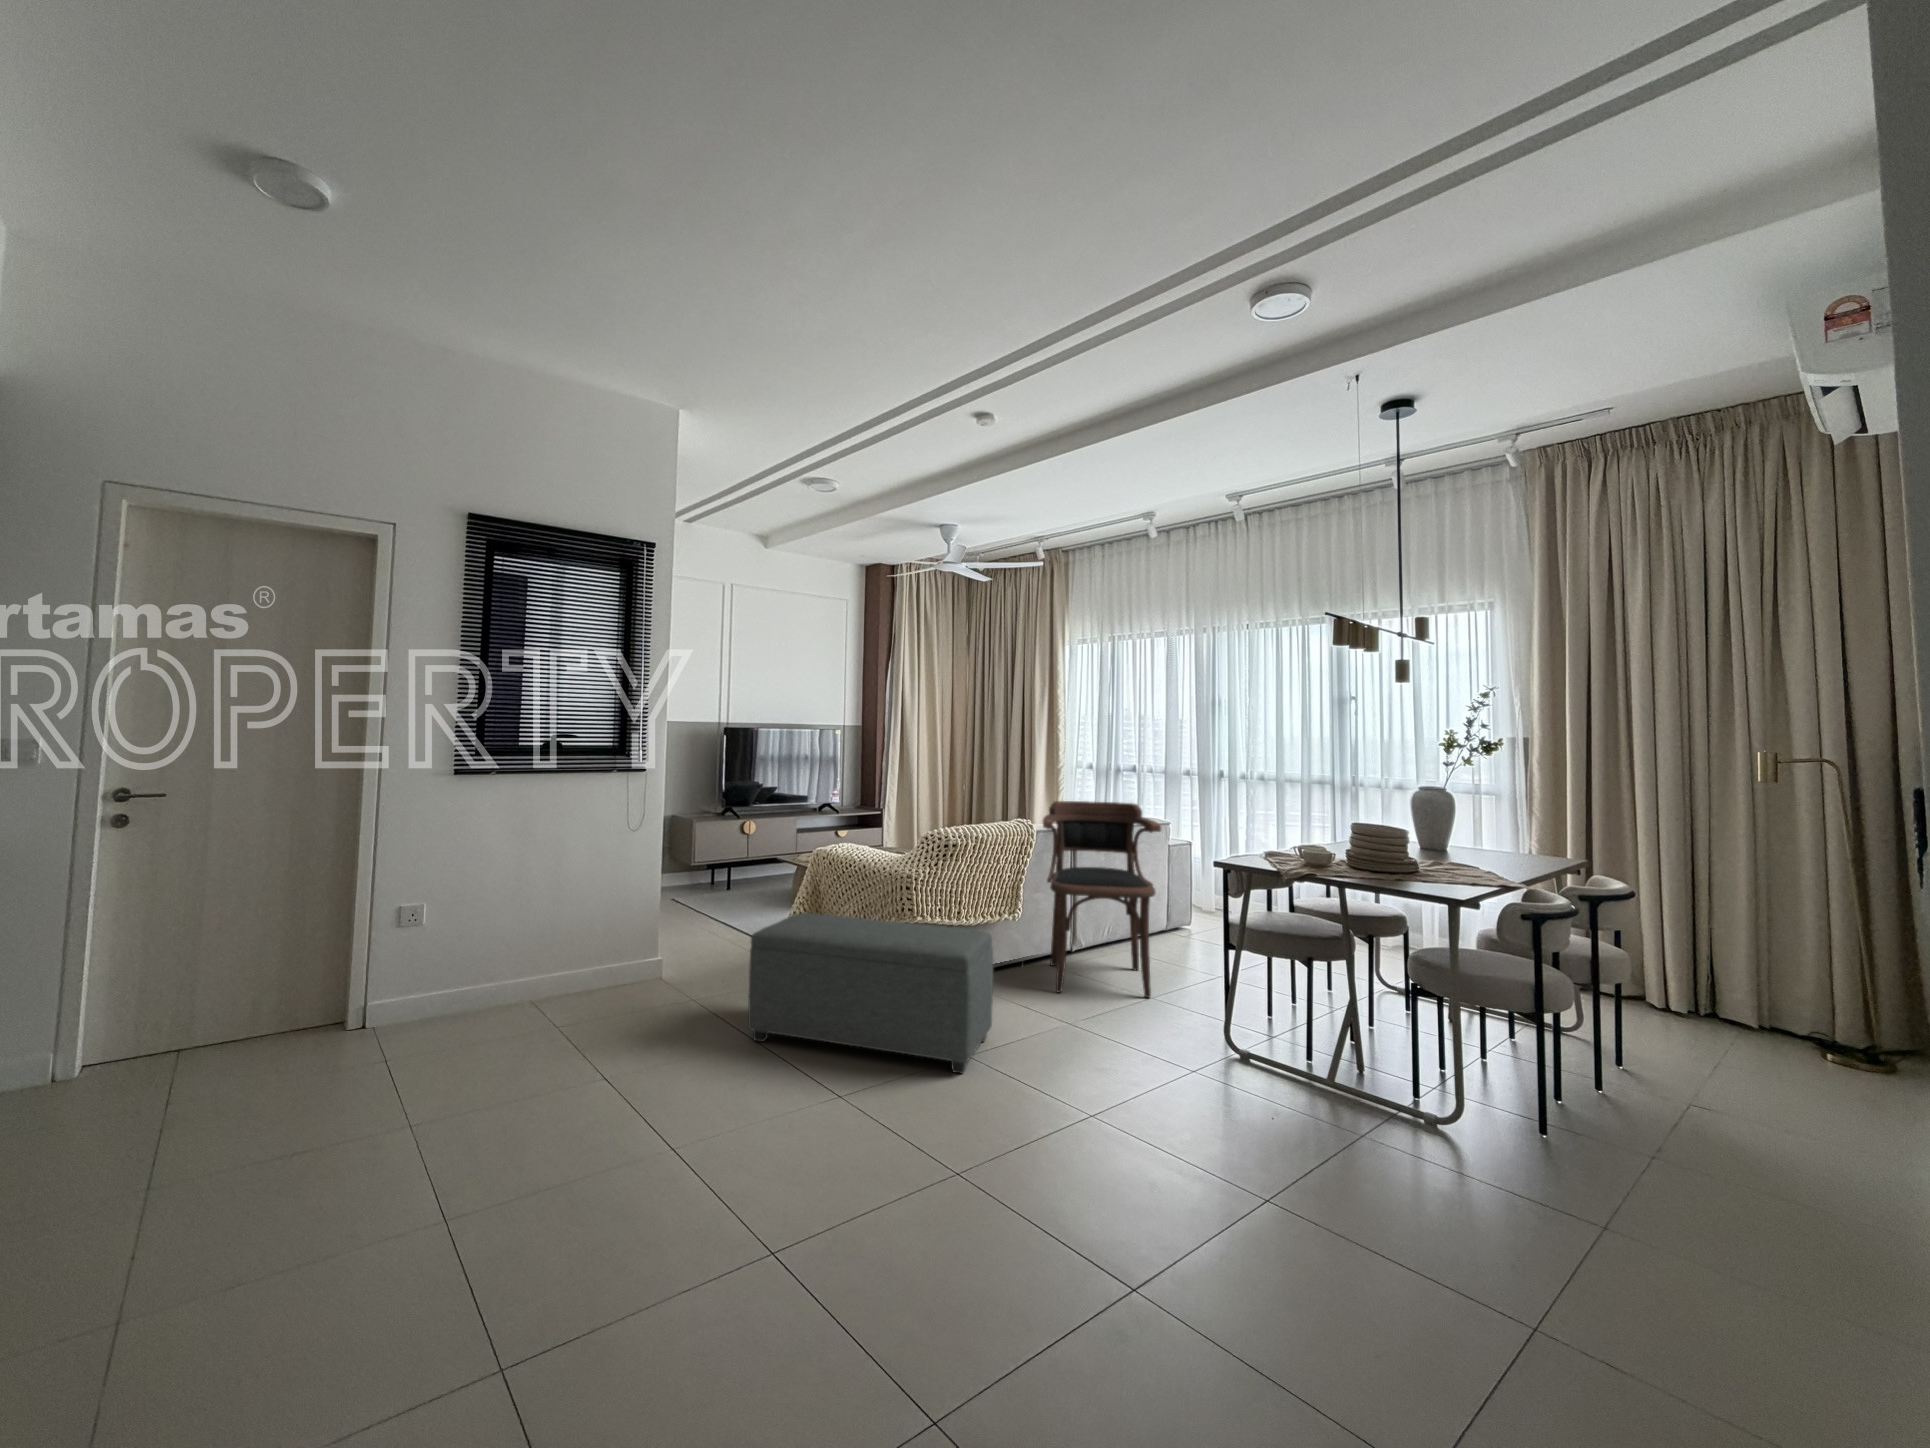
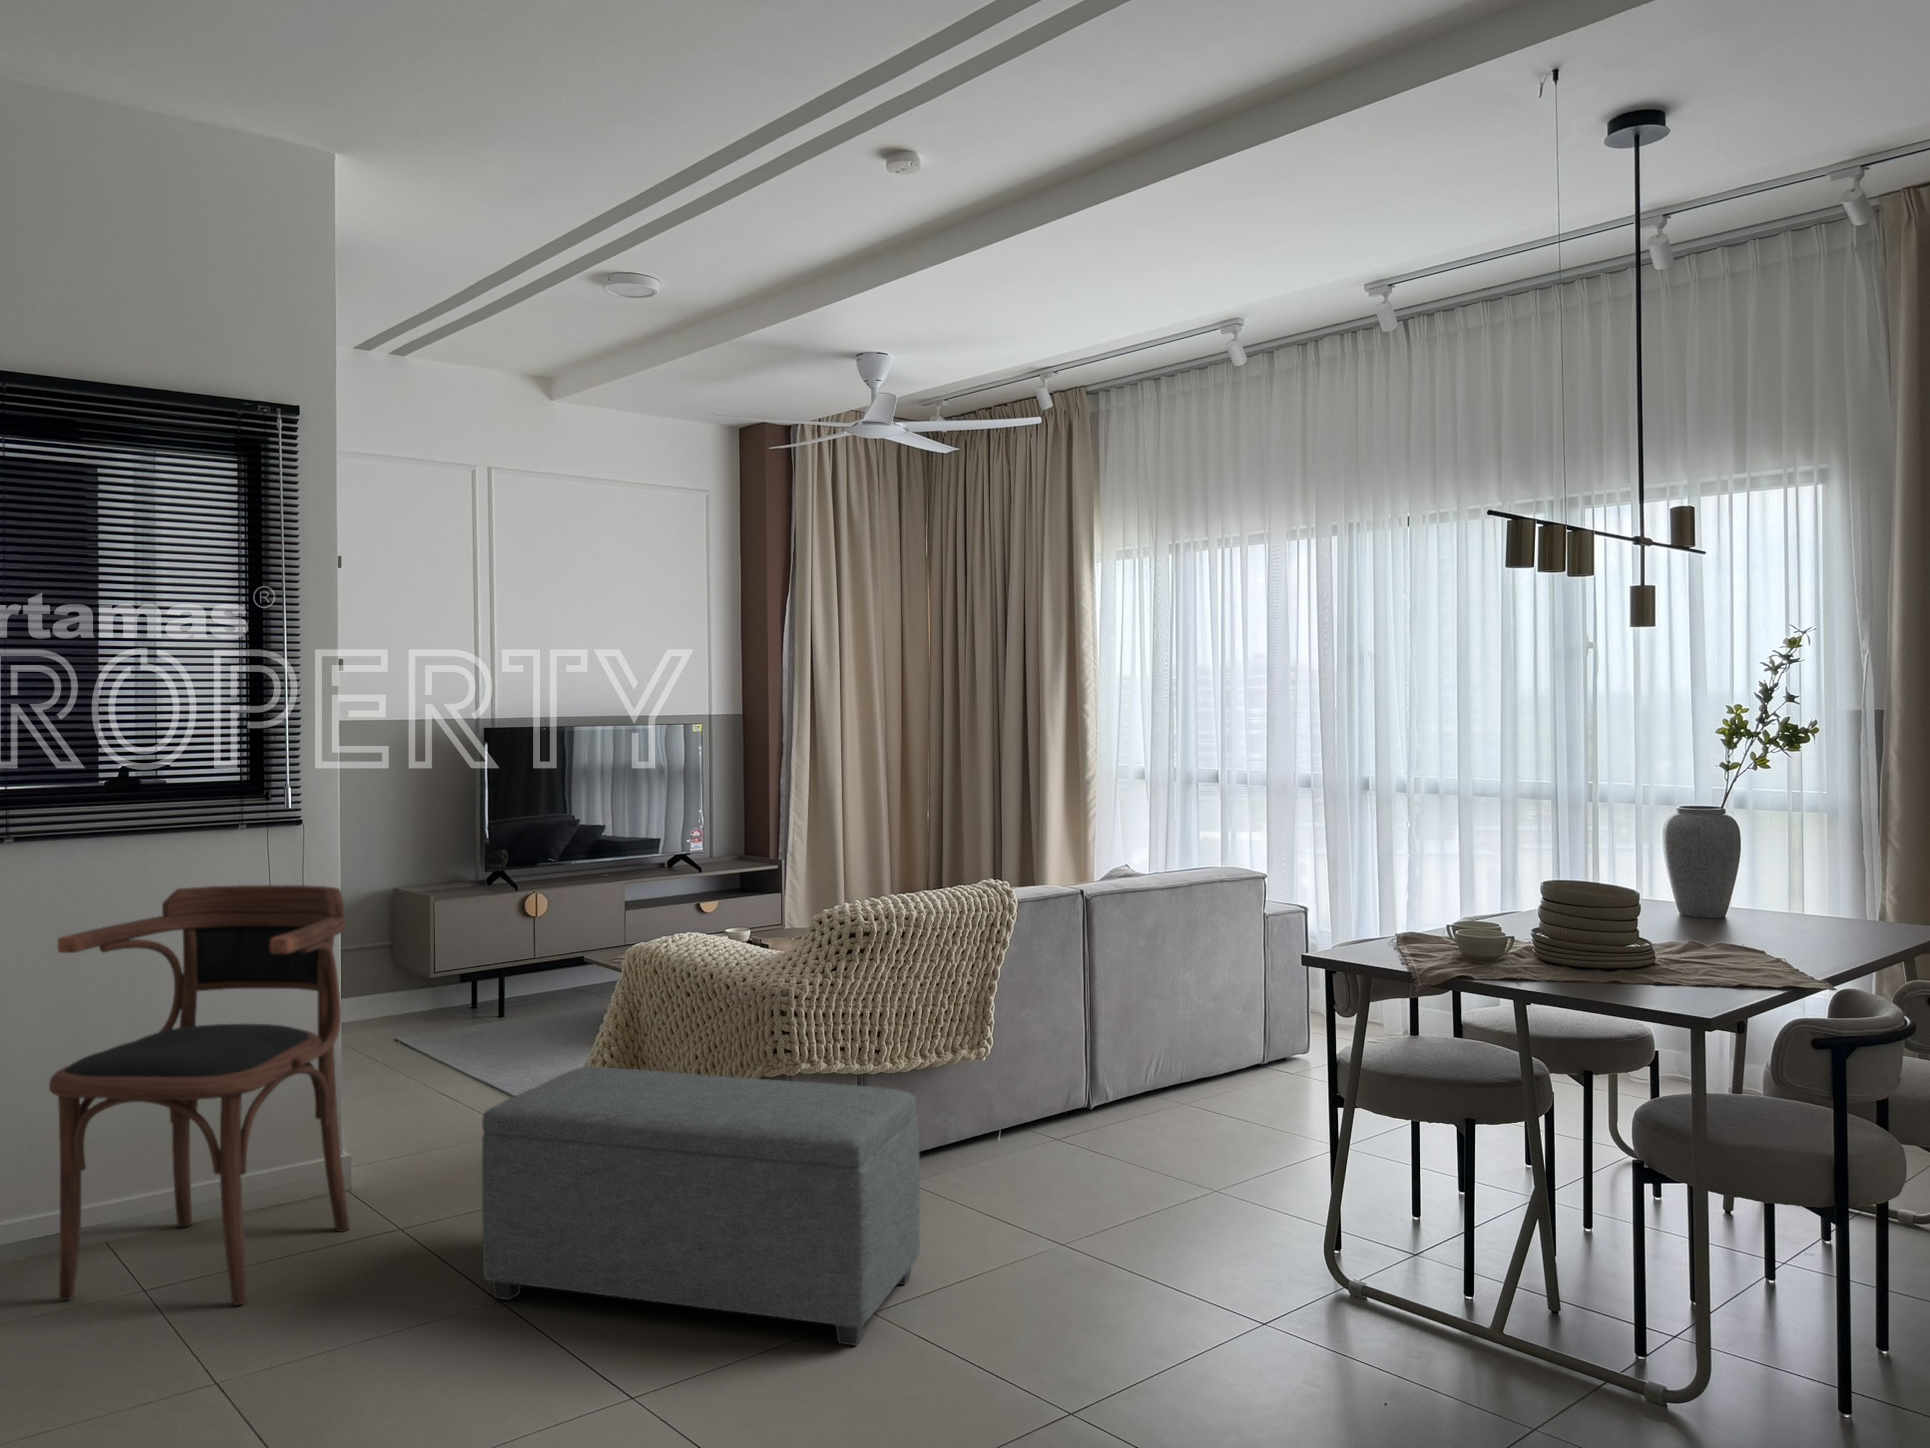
armchair: present [1043,801,1161,998] -> present [49,885,349,1305]

